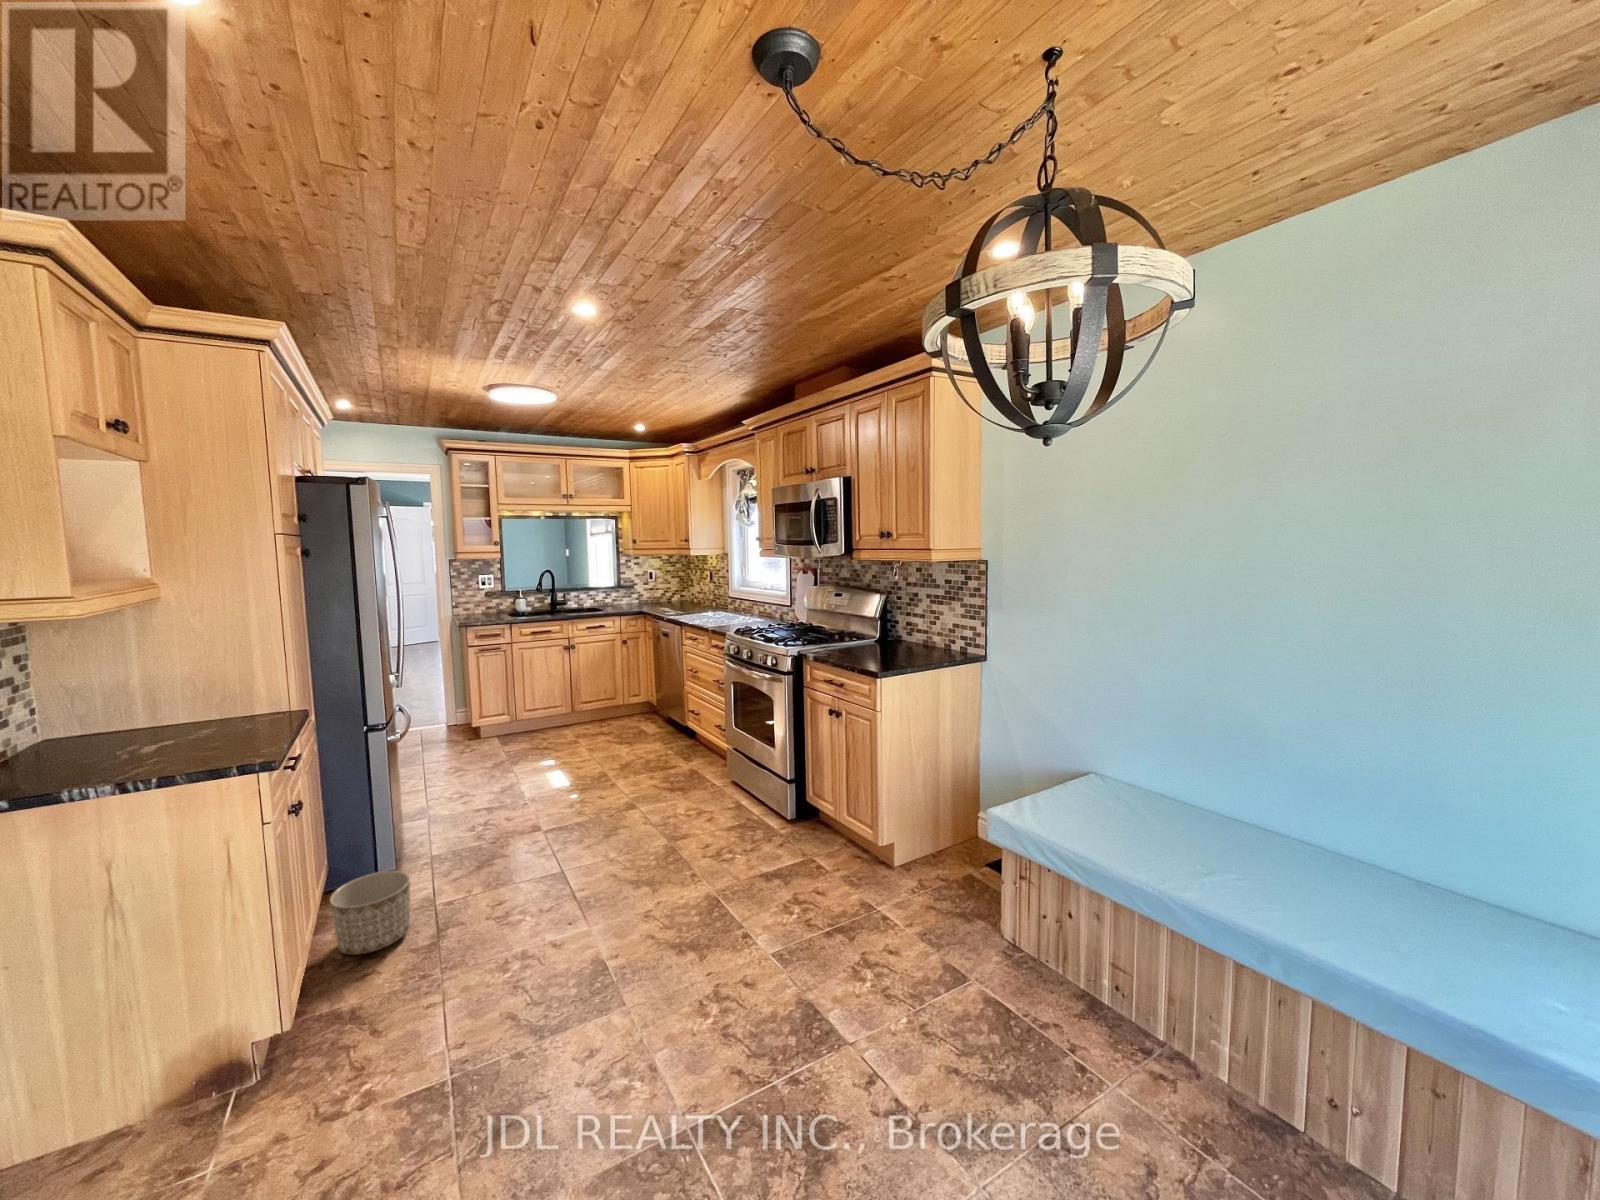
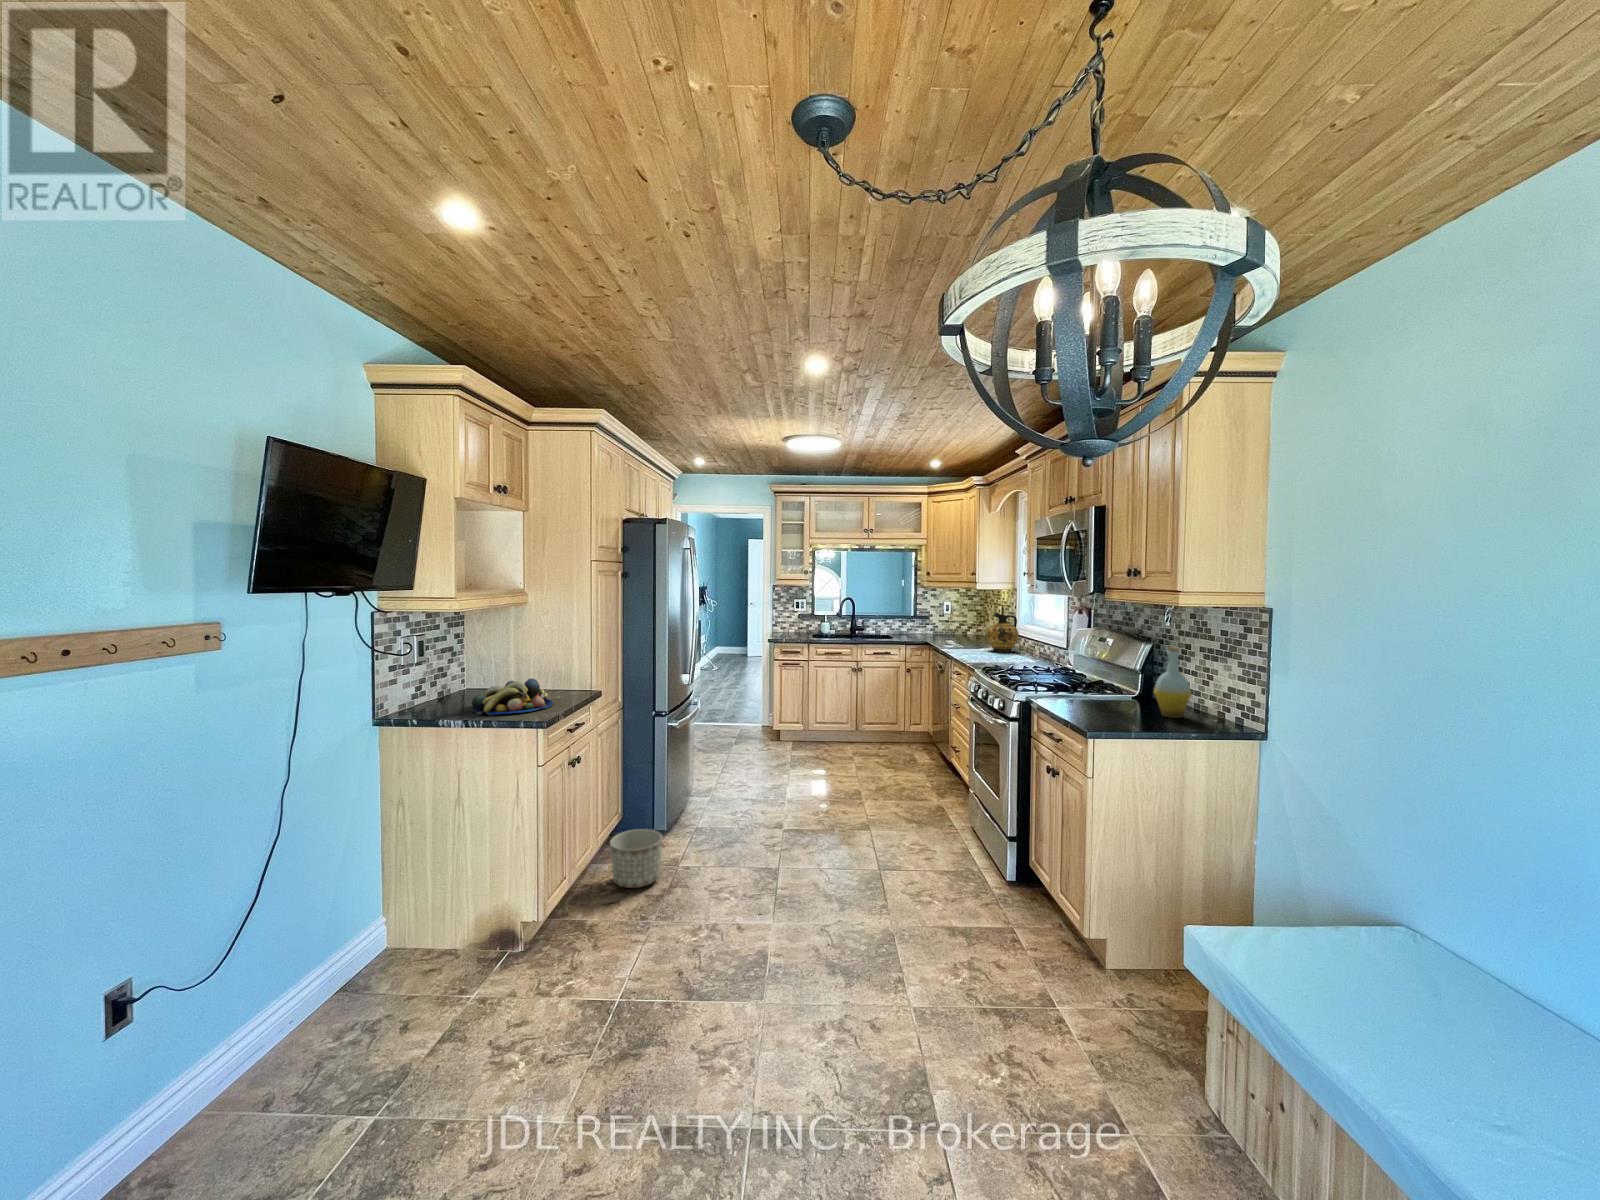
ceramic jug: none [709,578,738,615] -> present [986,613,1019,652]
bottle: none [901,596,929,653] -> present [1154,647,1192,718]
fruit bowl: none [56,699,223,767] -> present [471,679,554,715]

